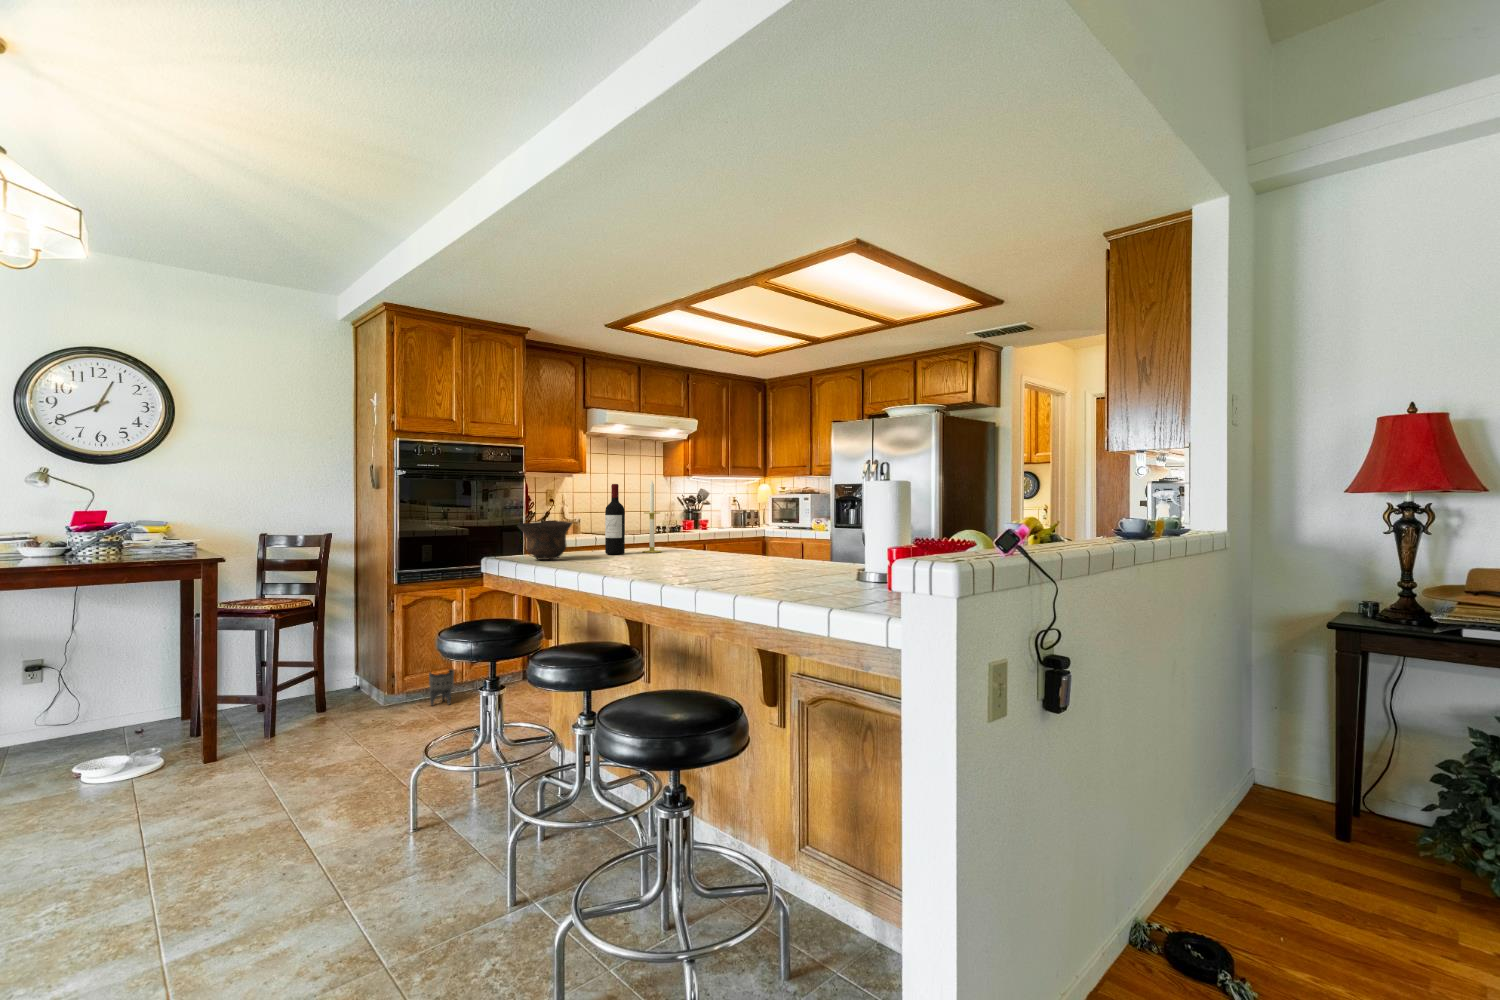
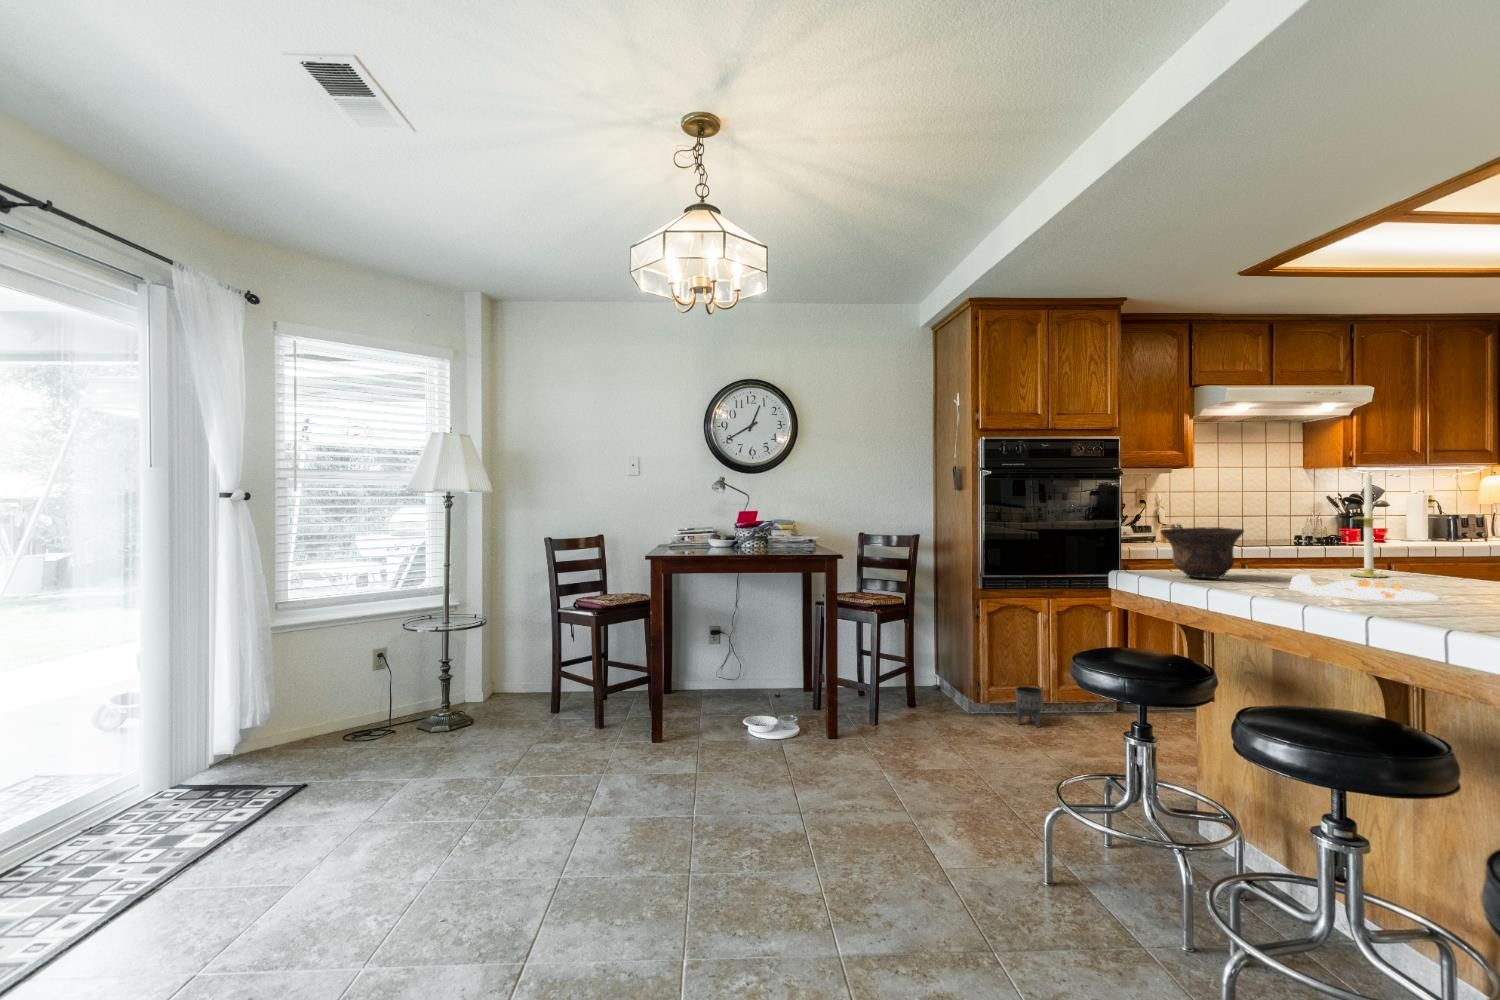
wine bottle: present [605,484,625,554] -> none [1287,477,1322,577]
plate: none [589,546,666,567] -> present [1289,574,1439,601]

